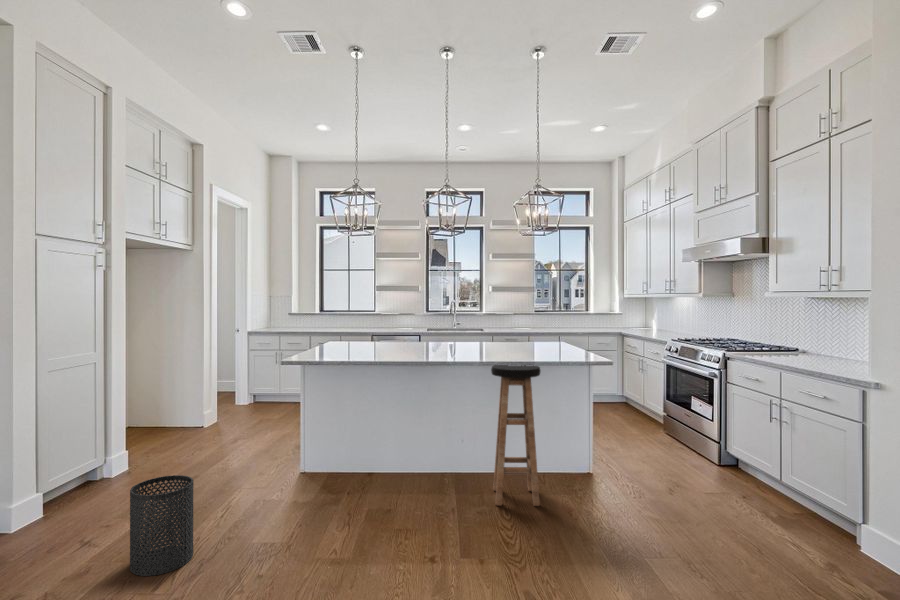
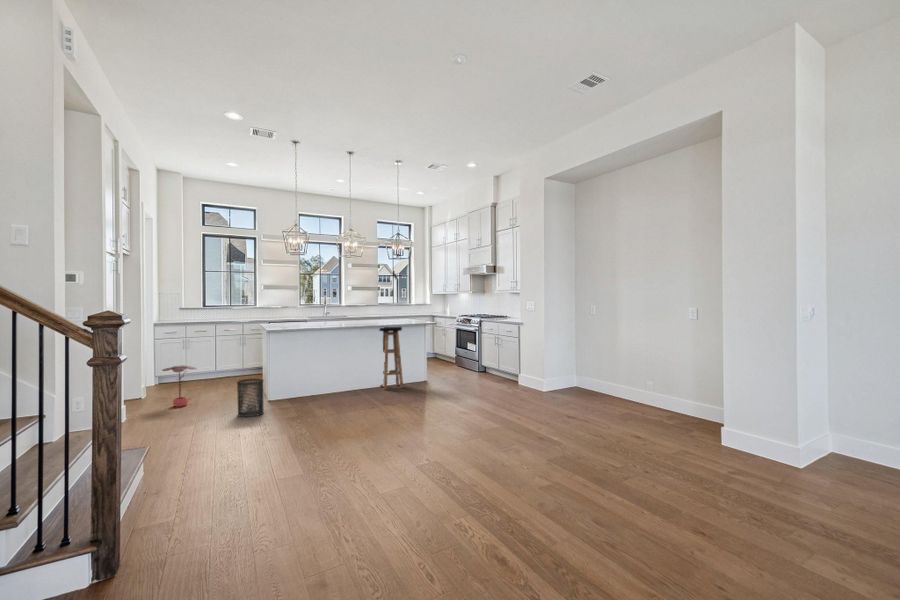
potted plant: none [87,417,147,497] -> present [162,365,196,407]

